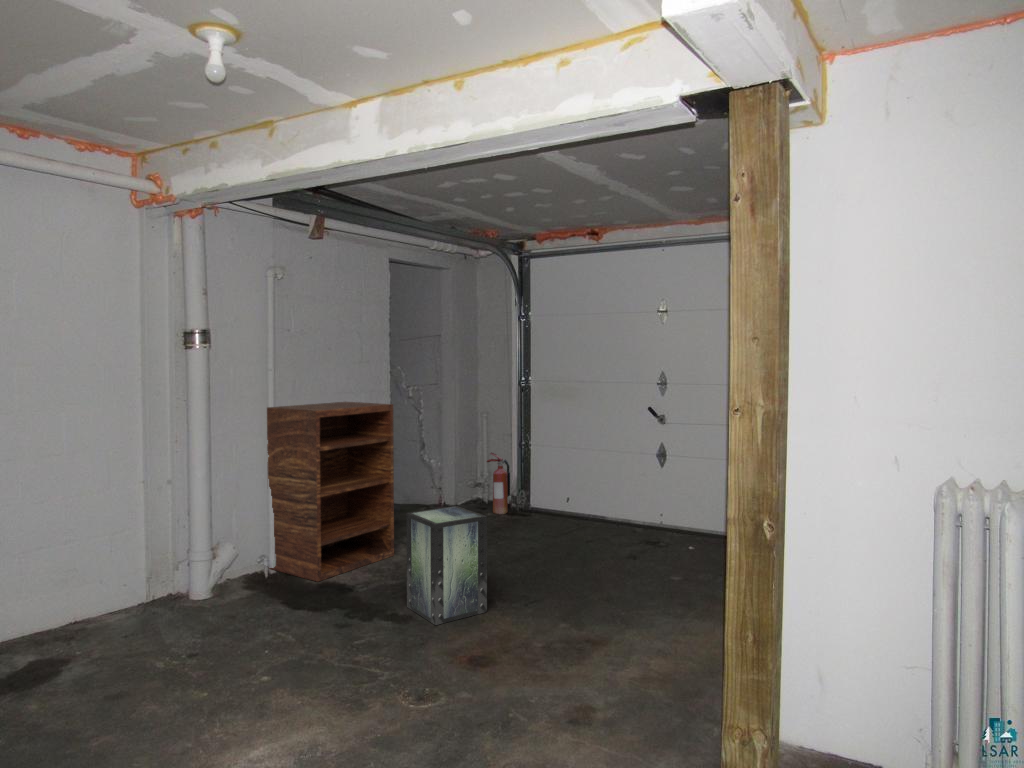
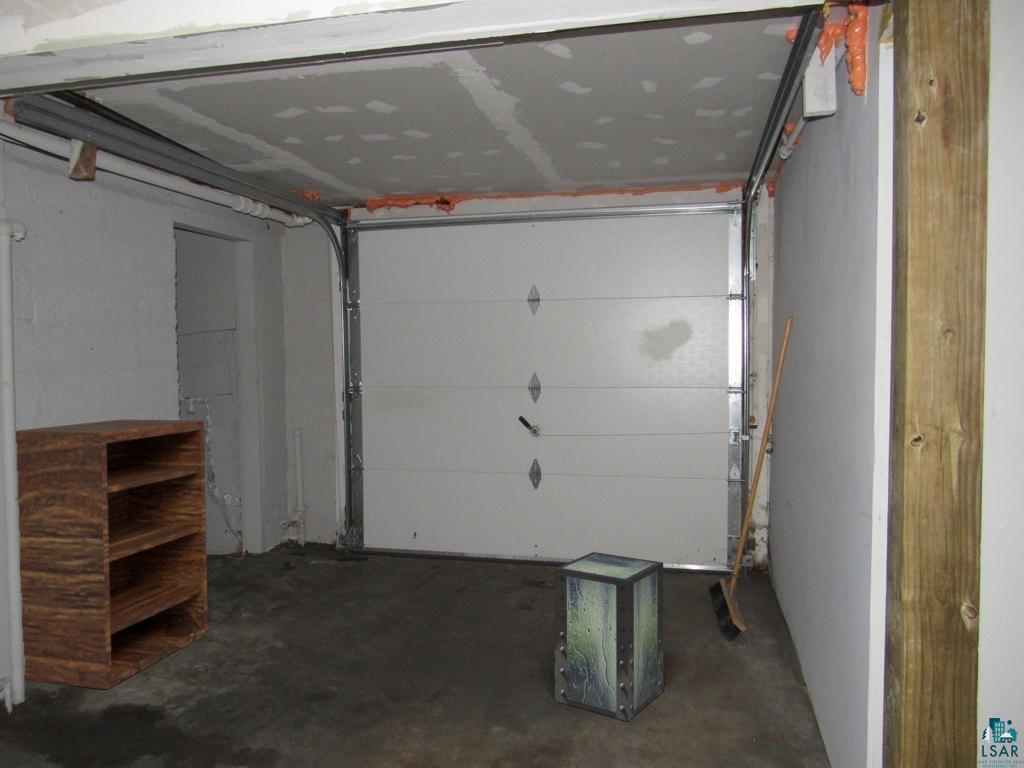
fire extinguisher: present [486,452,510,514] -> none [305,481,337,560]
storage box: present [406,506,487,625] -> present [554,552,663,721]

